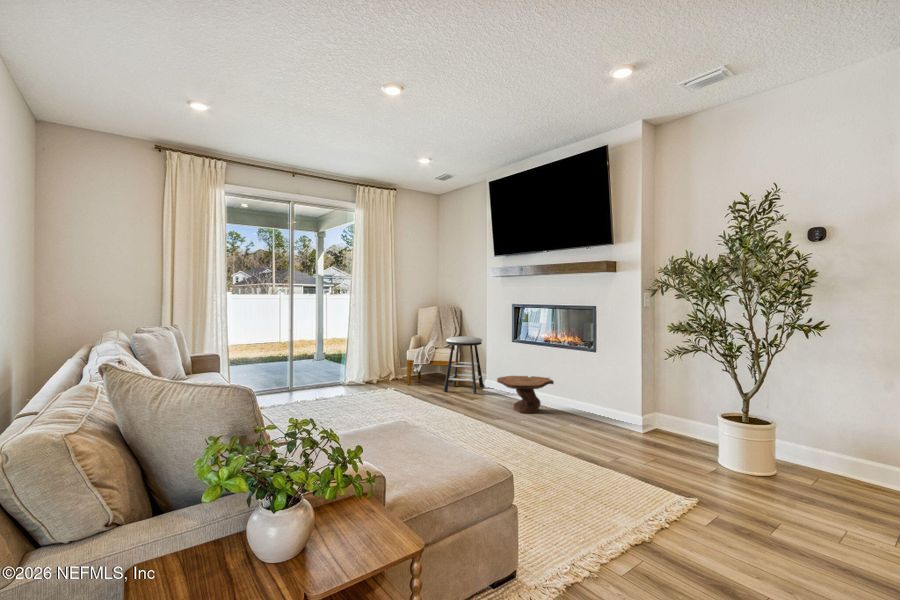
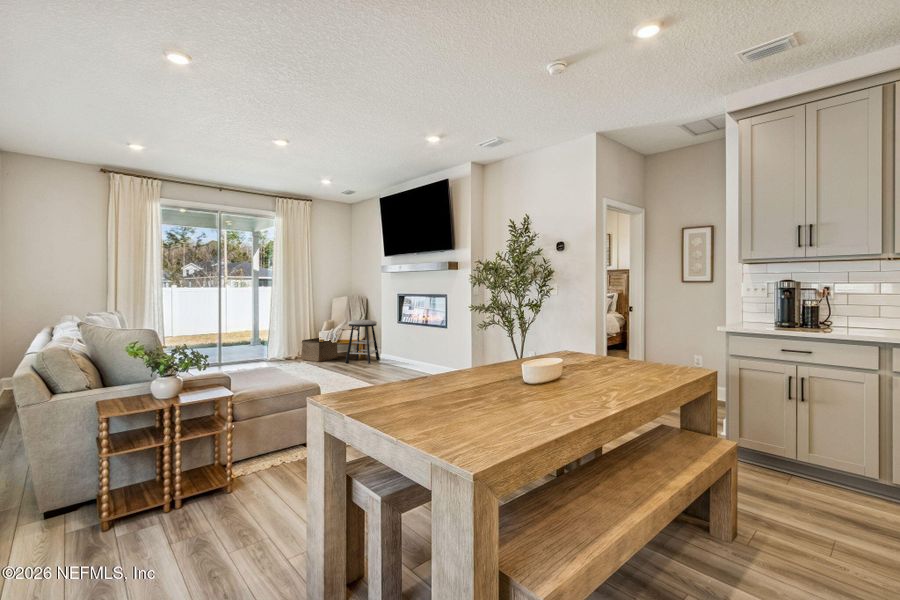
storage bin: none [386,357,429,389] -> present [301,338,338,362]
side table: present [497,376,554,413] -> none [378,348,420,374]

